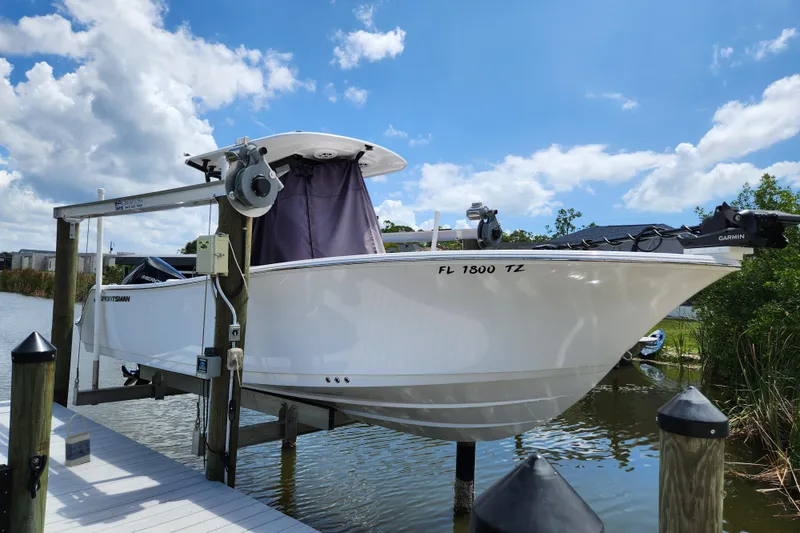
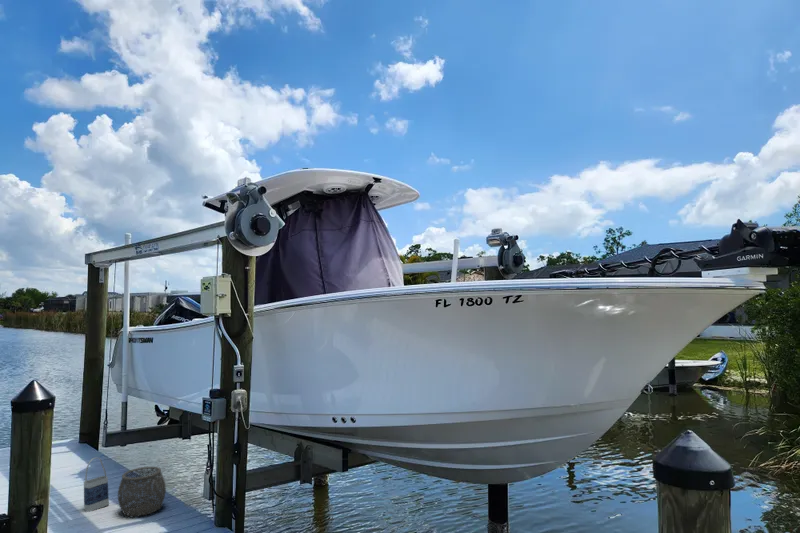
woven basket: none [102,423,151,472] -> present [118,467,166,516]

